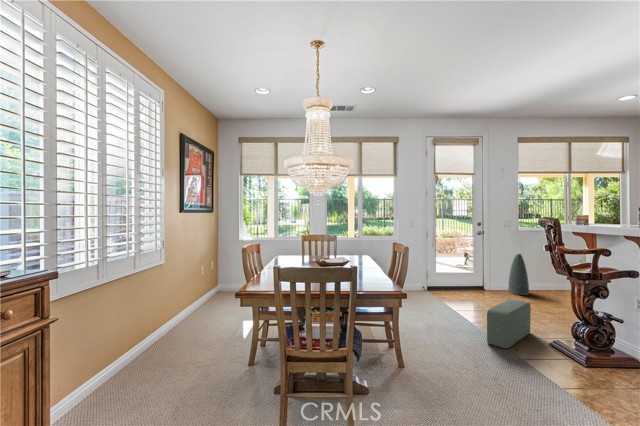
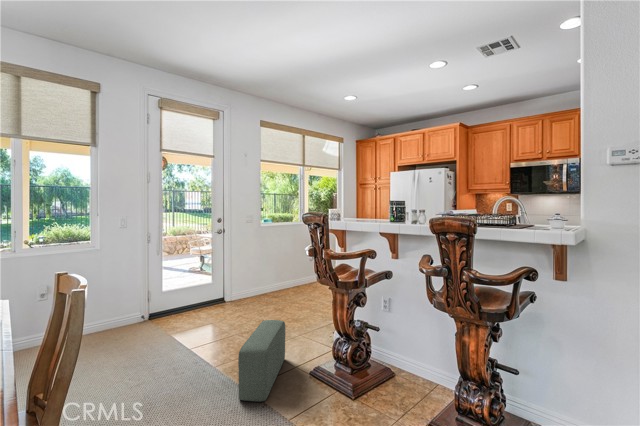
air purifier: present [508,254,529,295] -> none [251,254,271,302]

